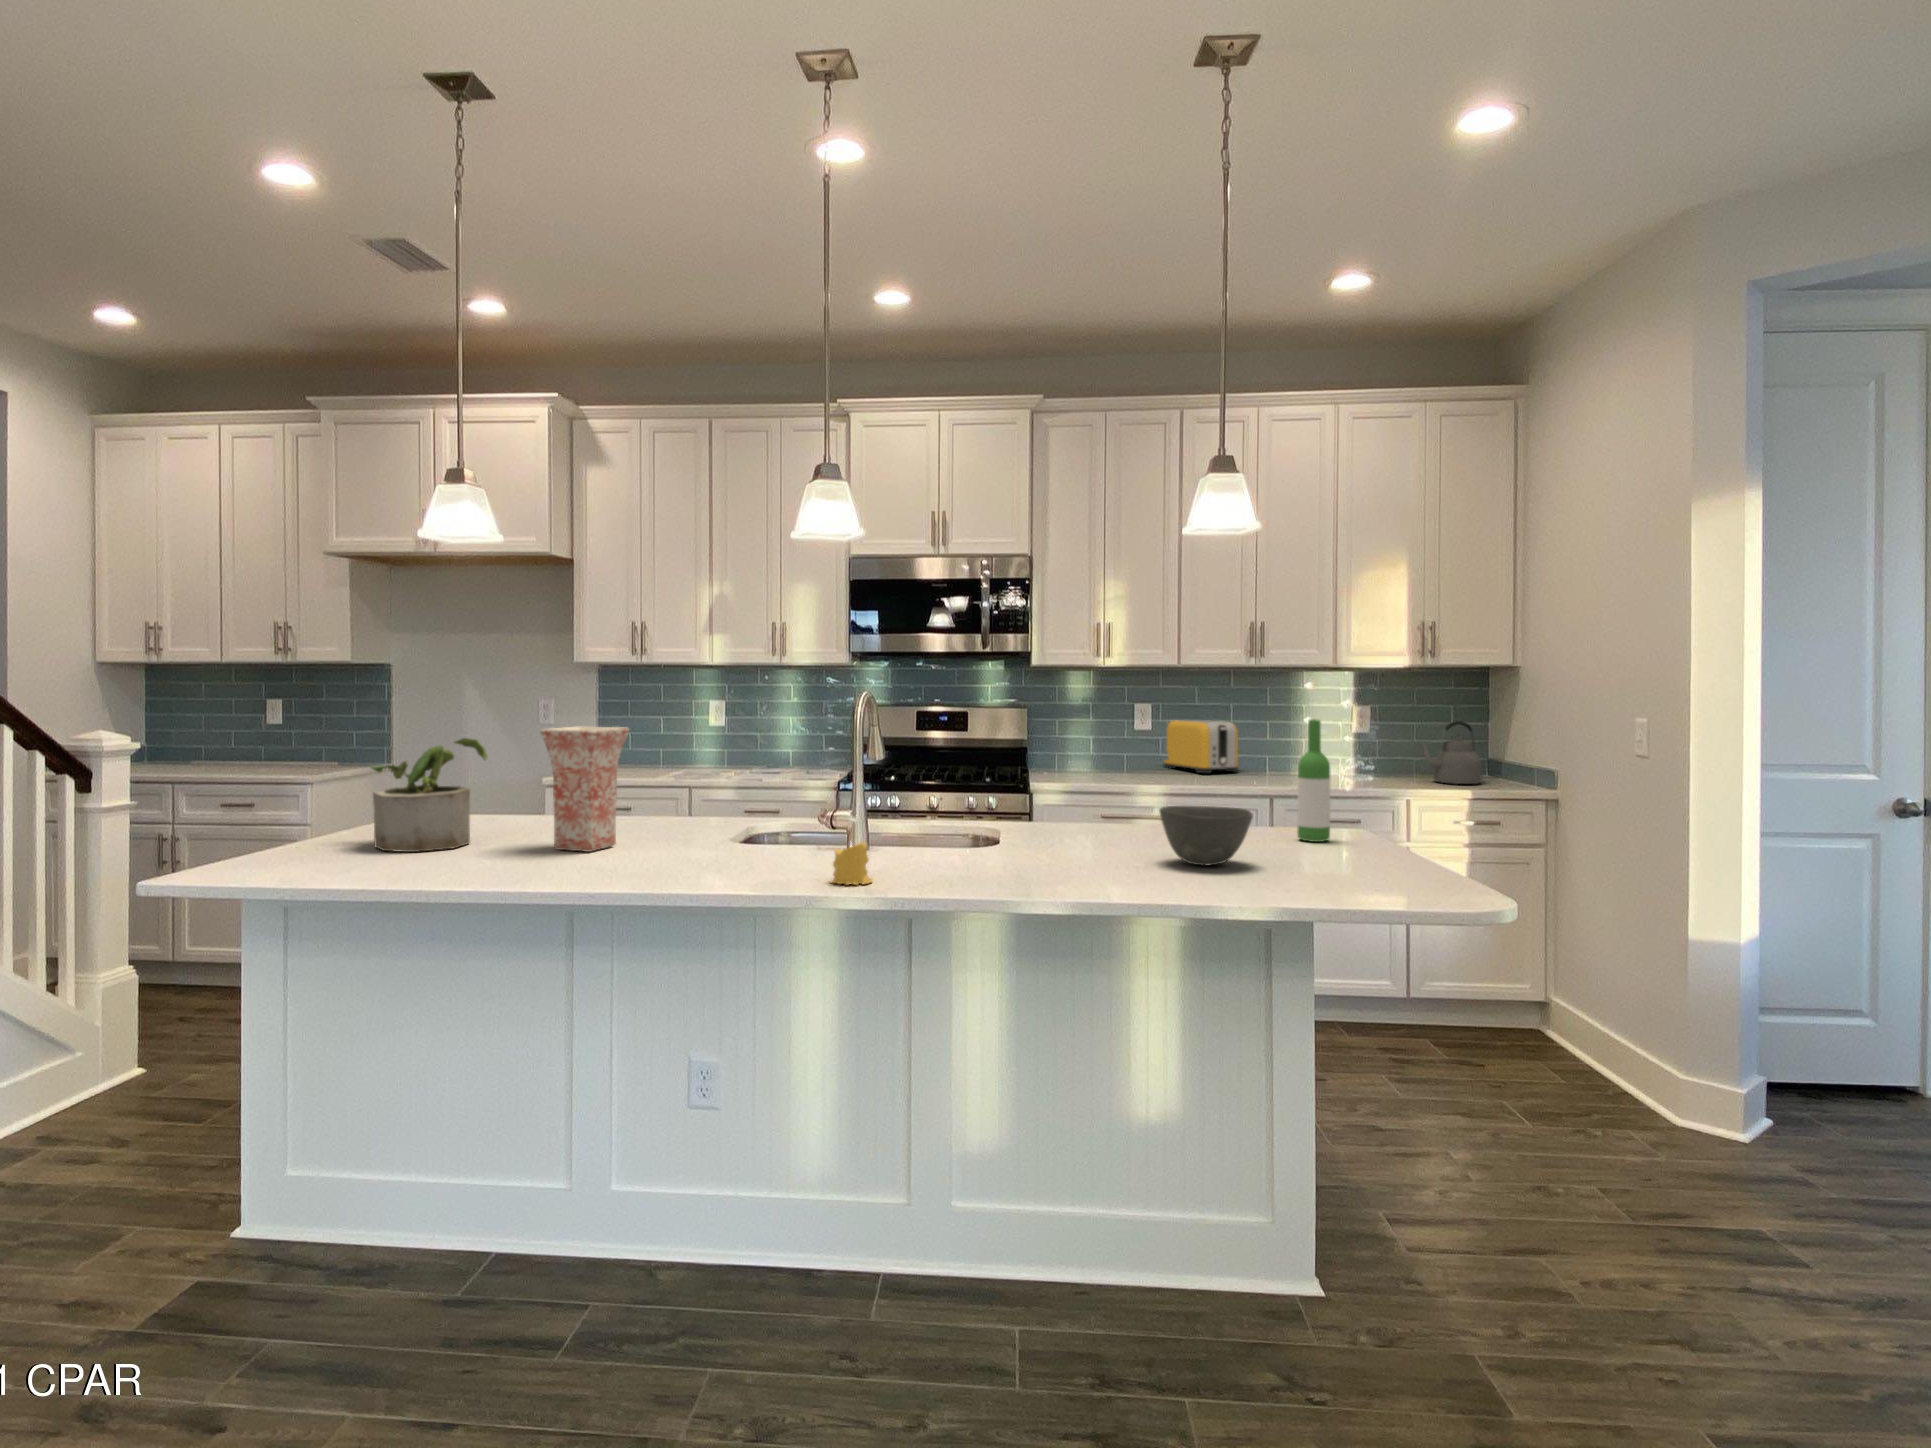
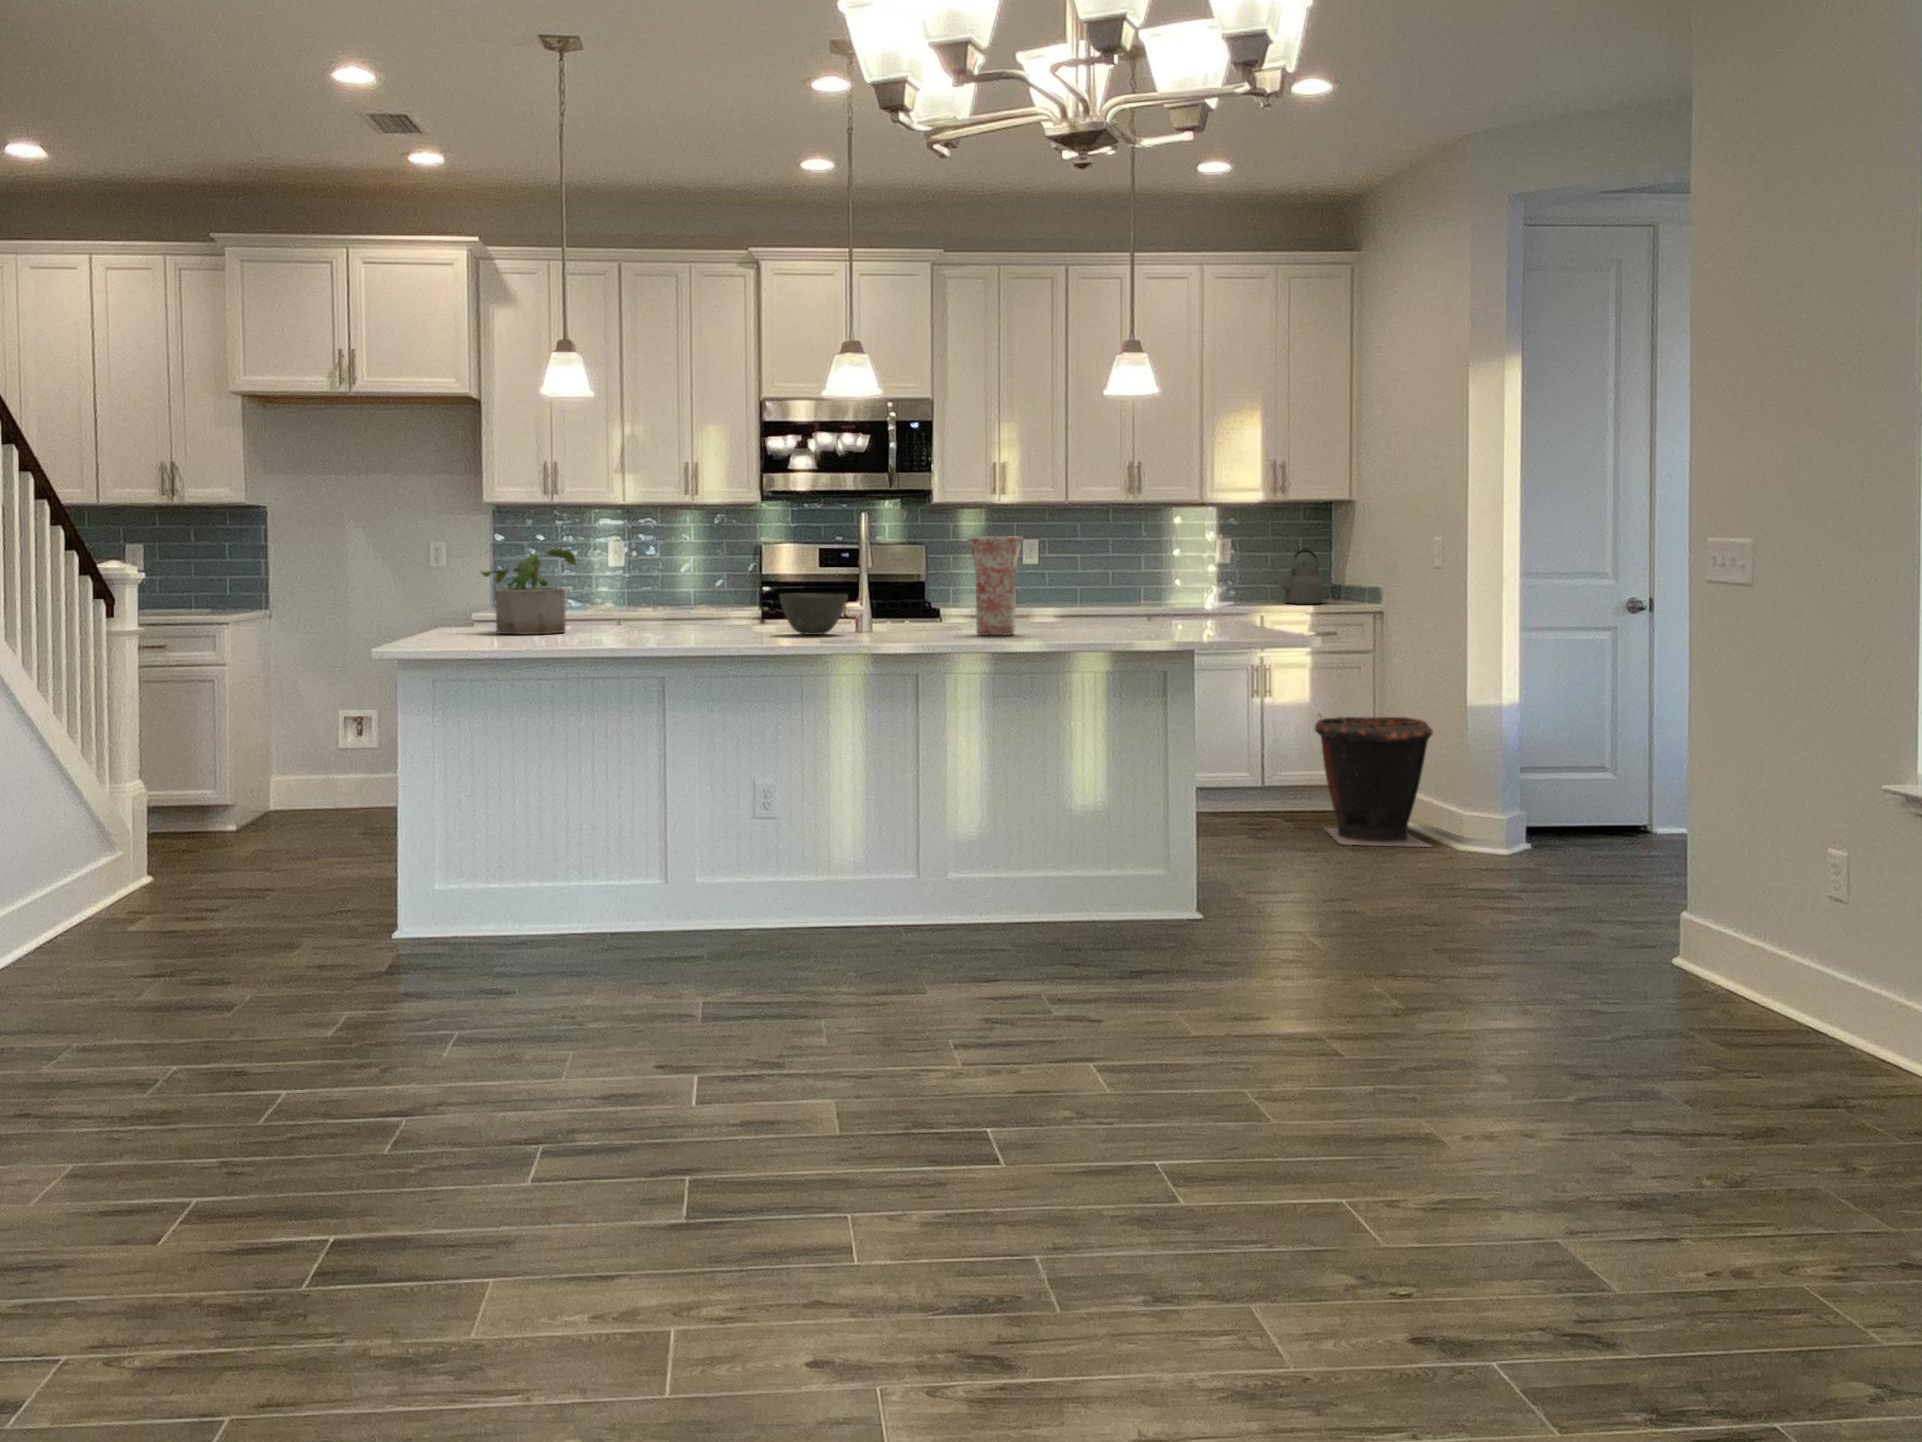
wine bottle: present [1297,719,1330,842] -> none [1188,530,1211,621]
toaster: present [1164,720,1238,773] -> none [1047,554,1116,601]
vase: present [540,727,629,852] -> present [968,537,1023,635]
bowl: present [1159,806,1253,866] -> present [780,594,848,635]
candle: present [831,842,872,885] -> none [885,607,915,637]
trash can: none [1472,930,1636,1116] -> present [1315,714,1433,847]

